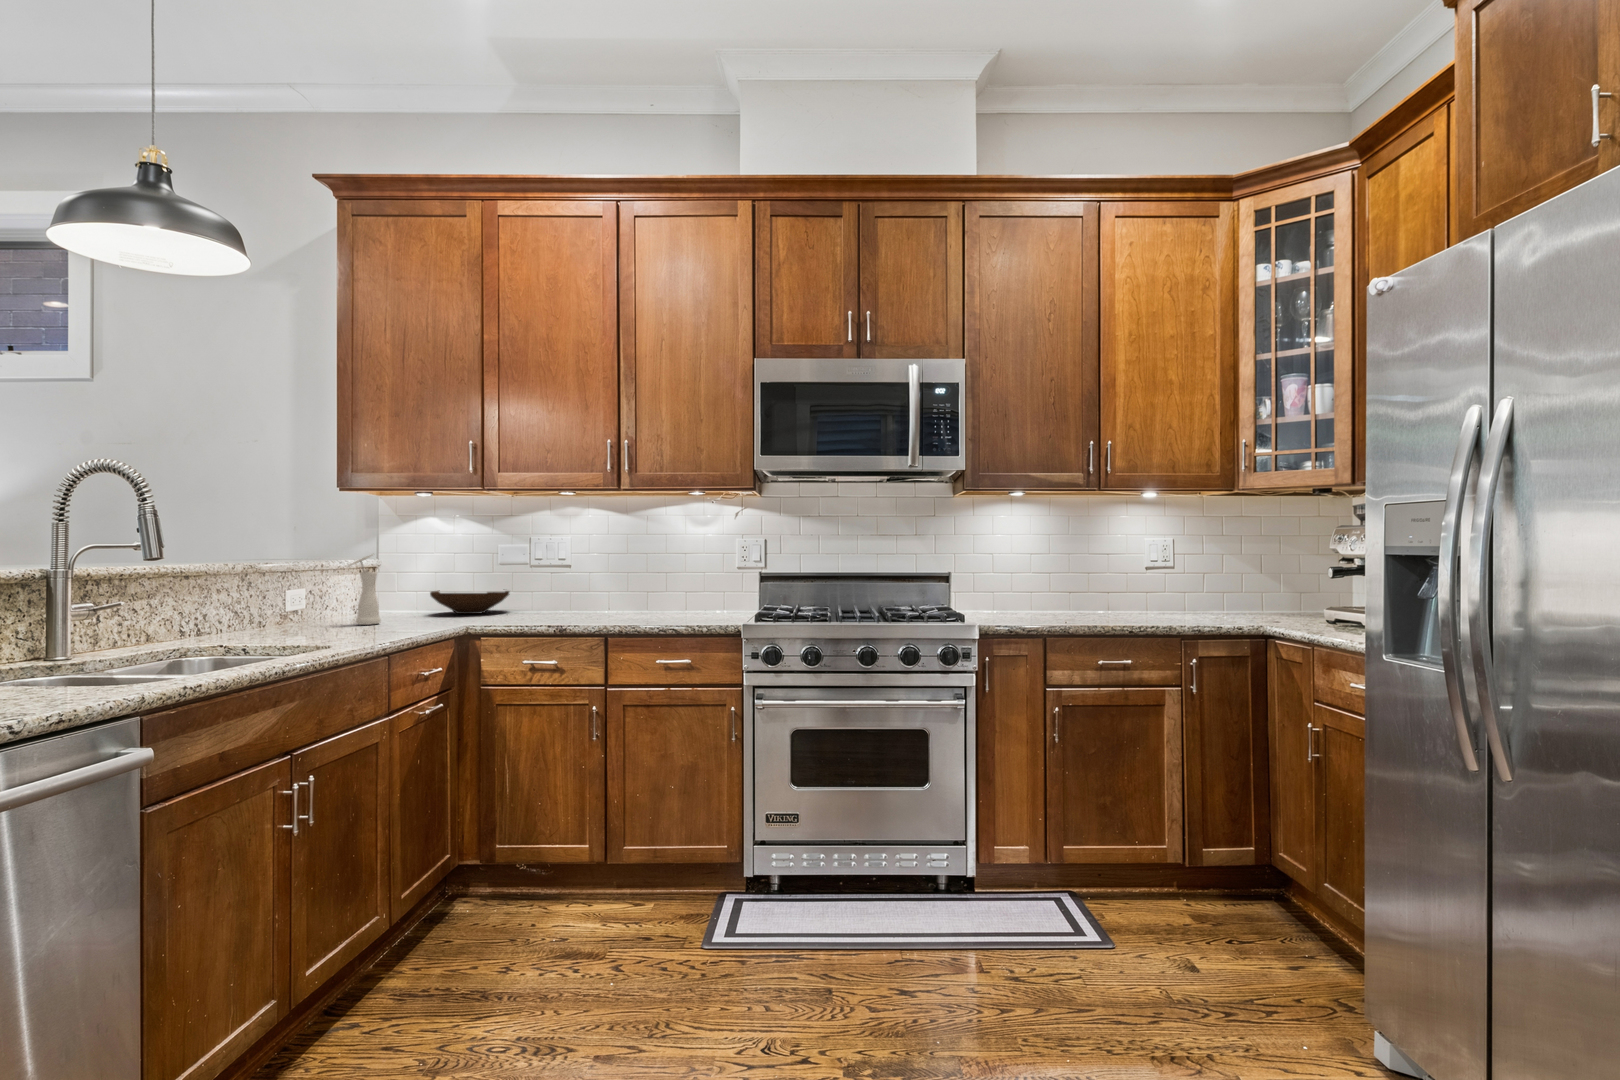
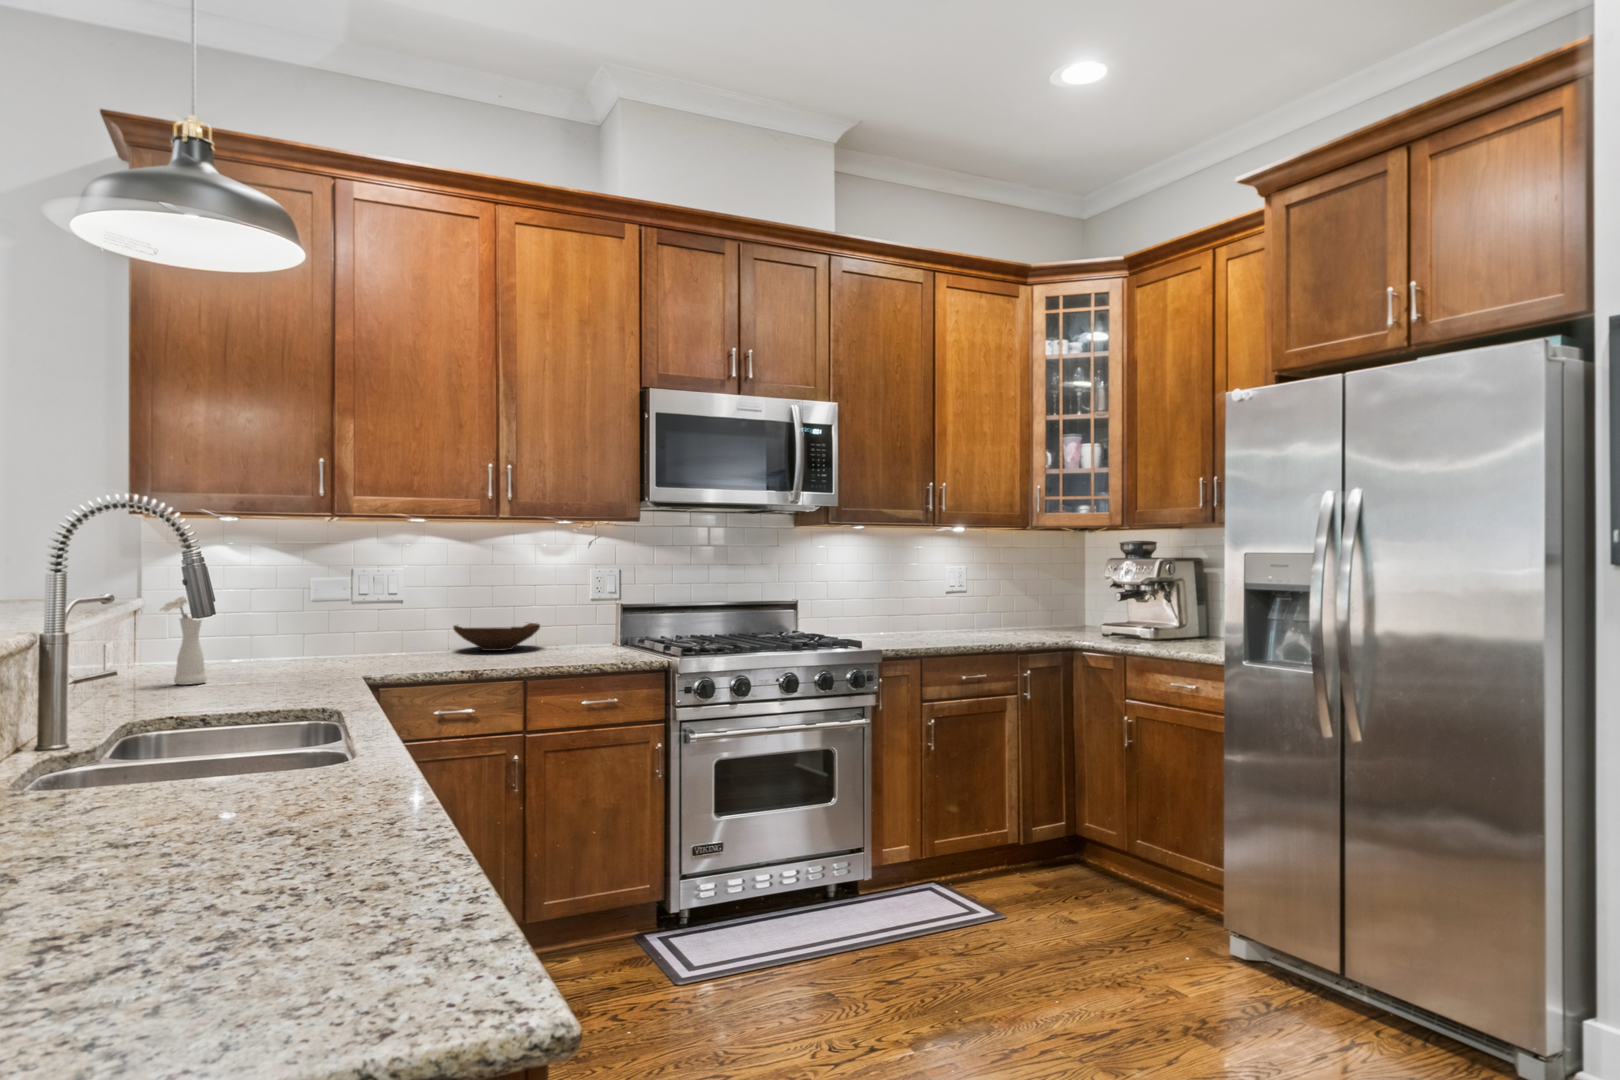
wooden bowl: present [430,591,509,614] -> present [453,623,540,651]

